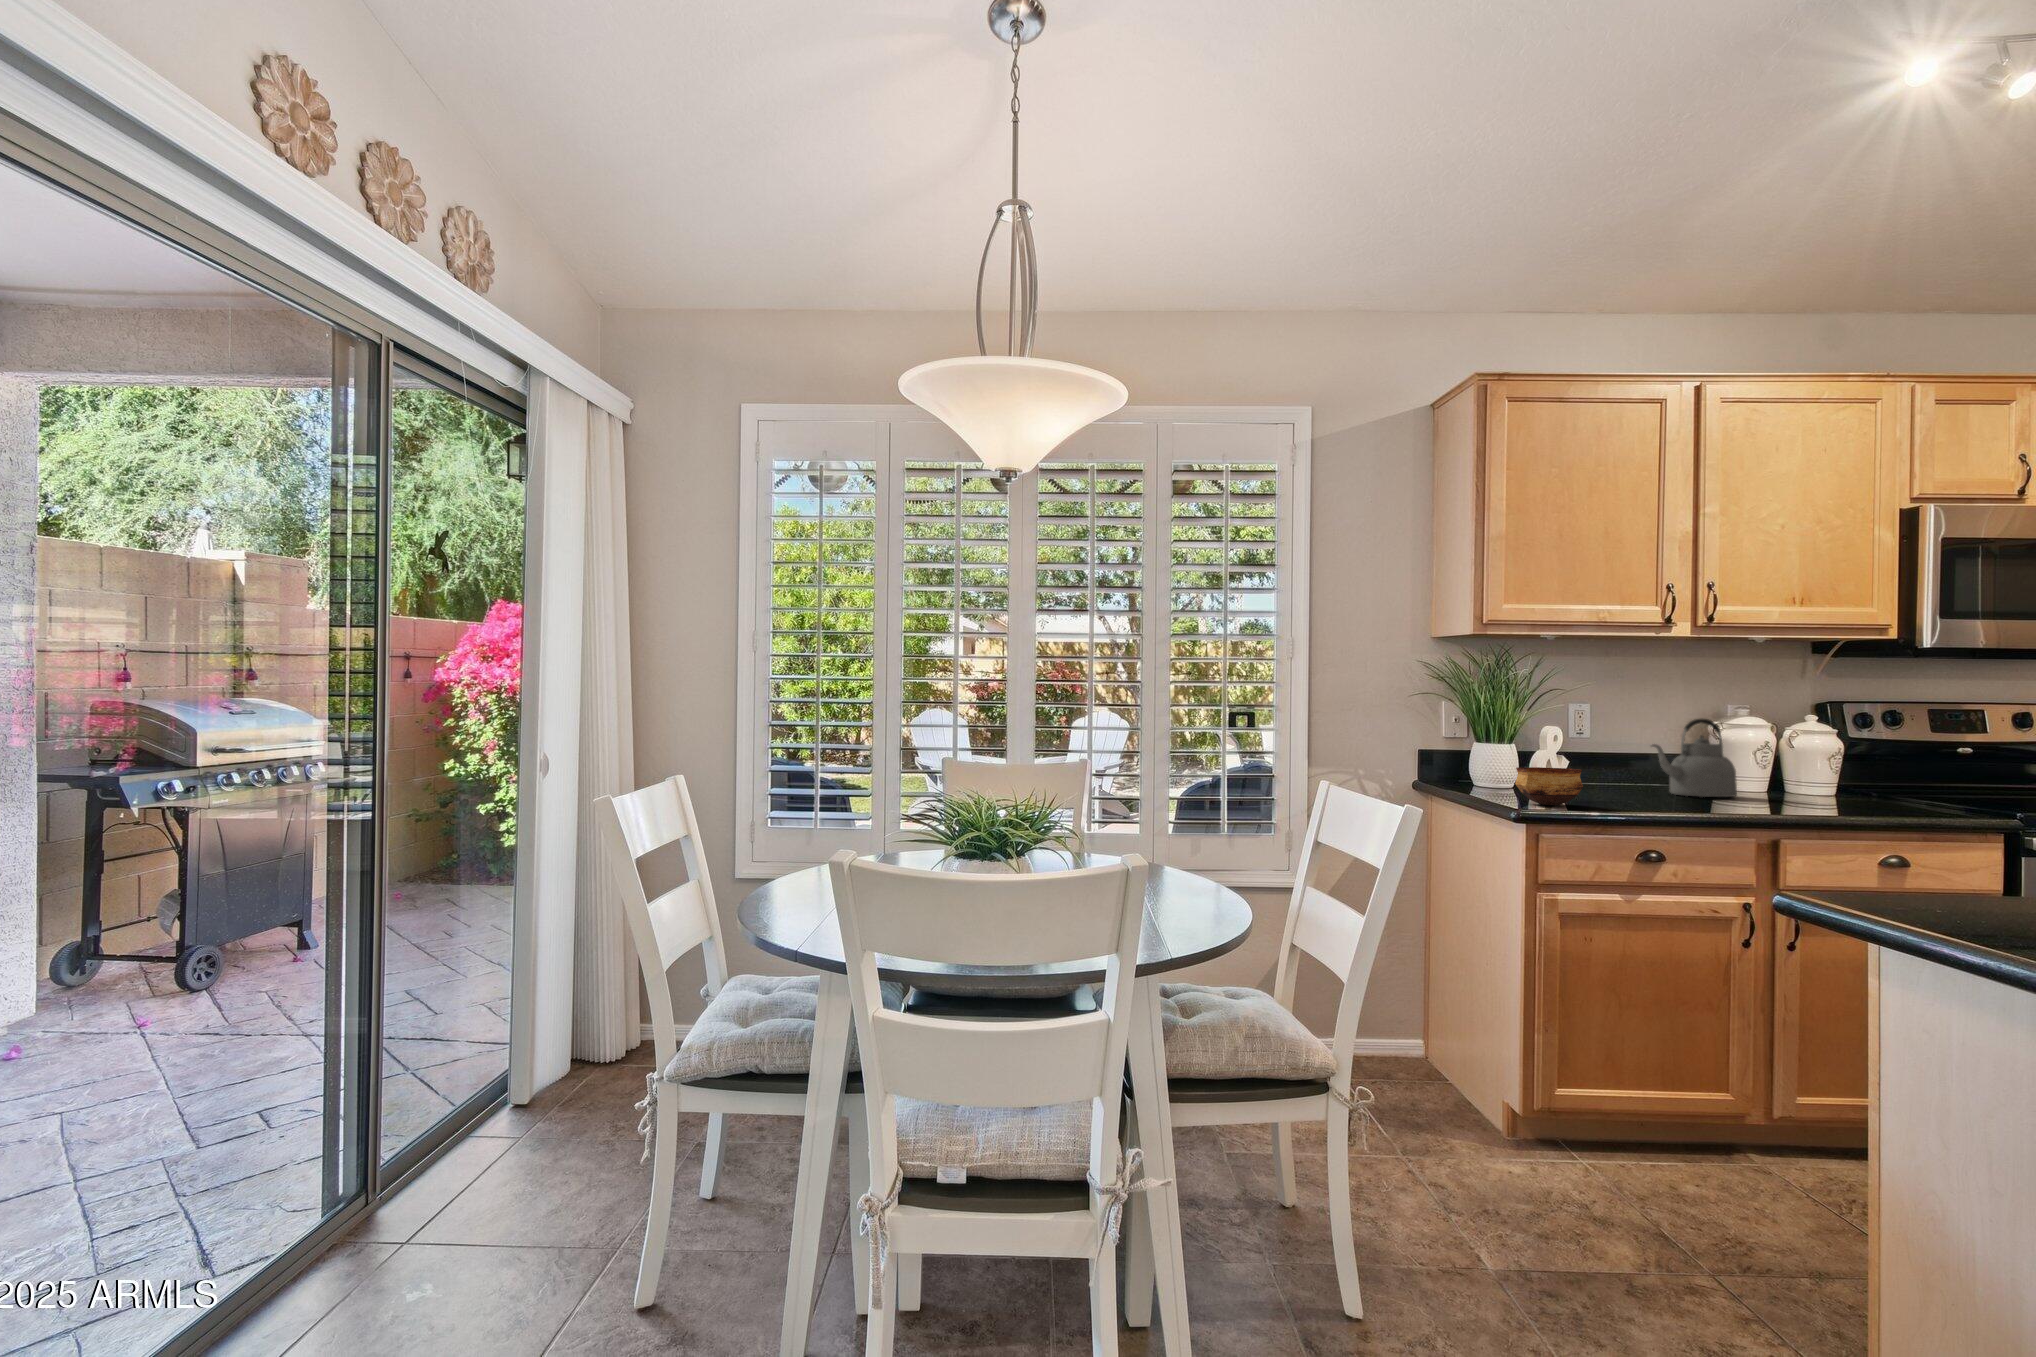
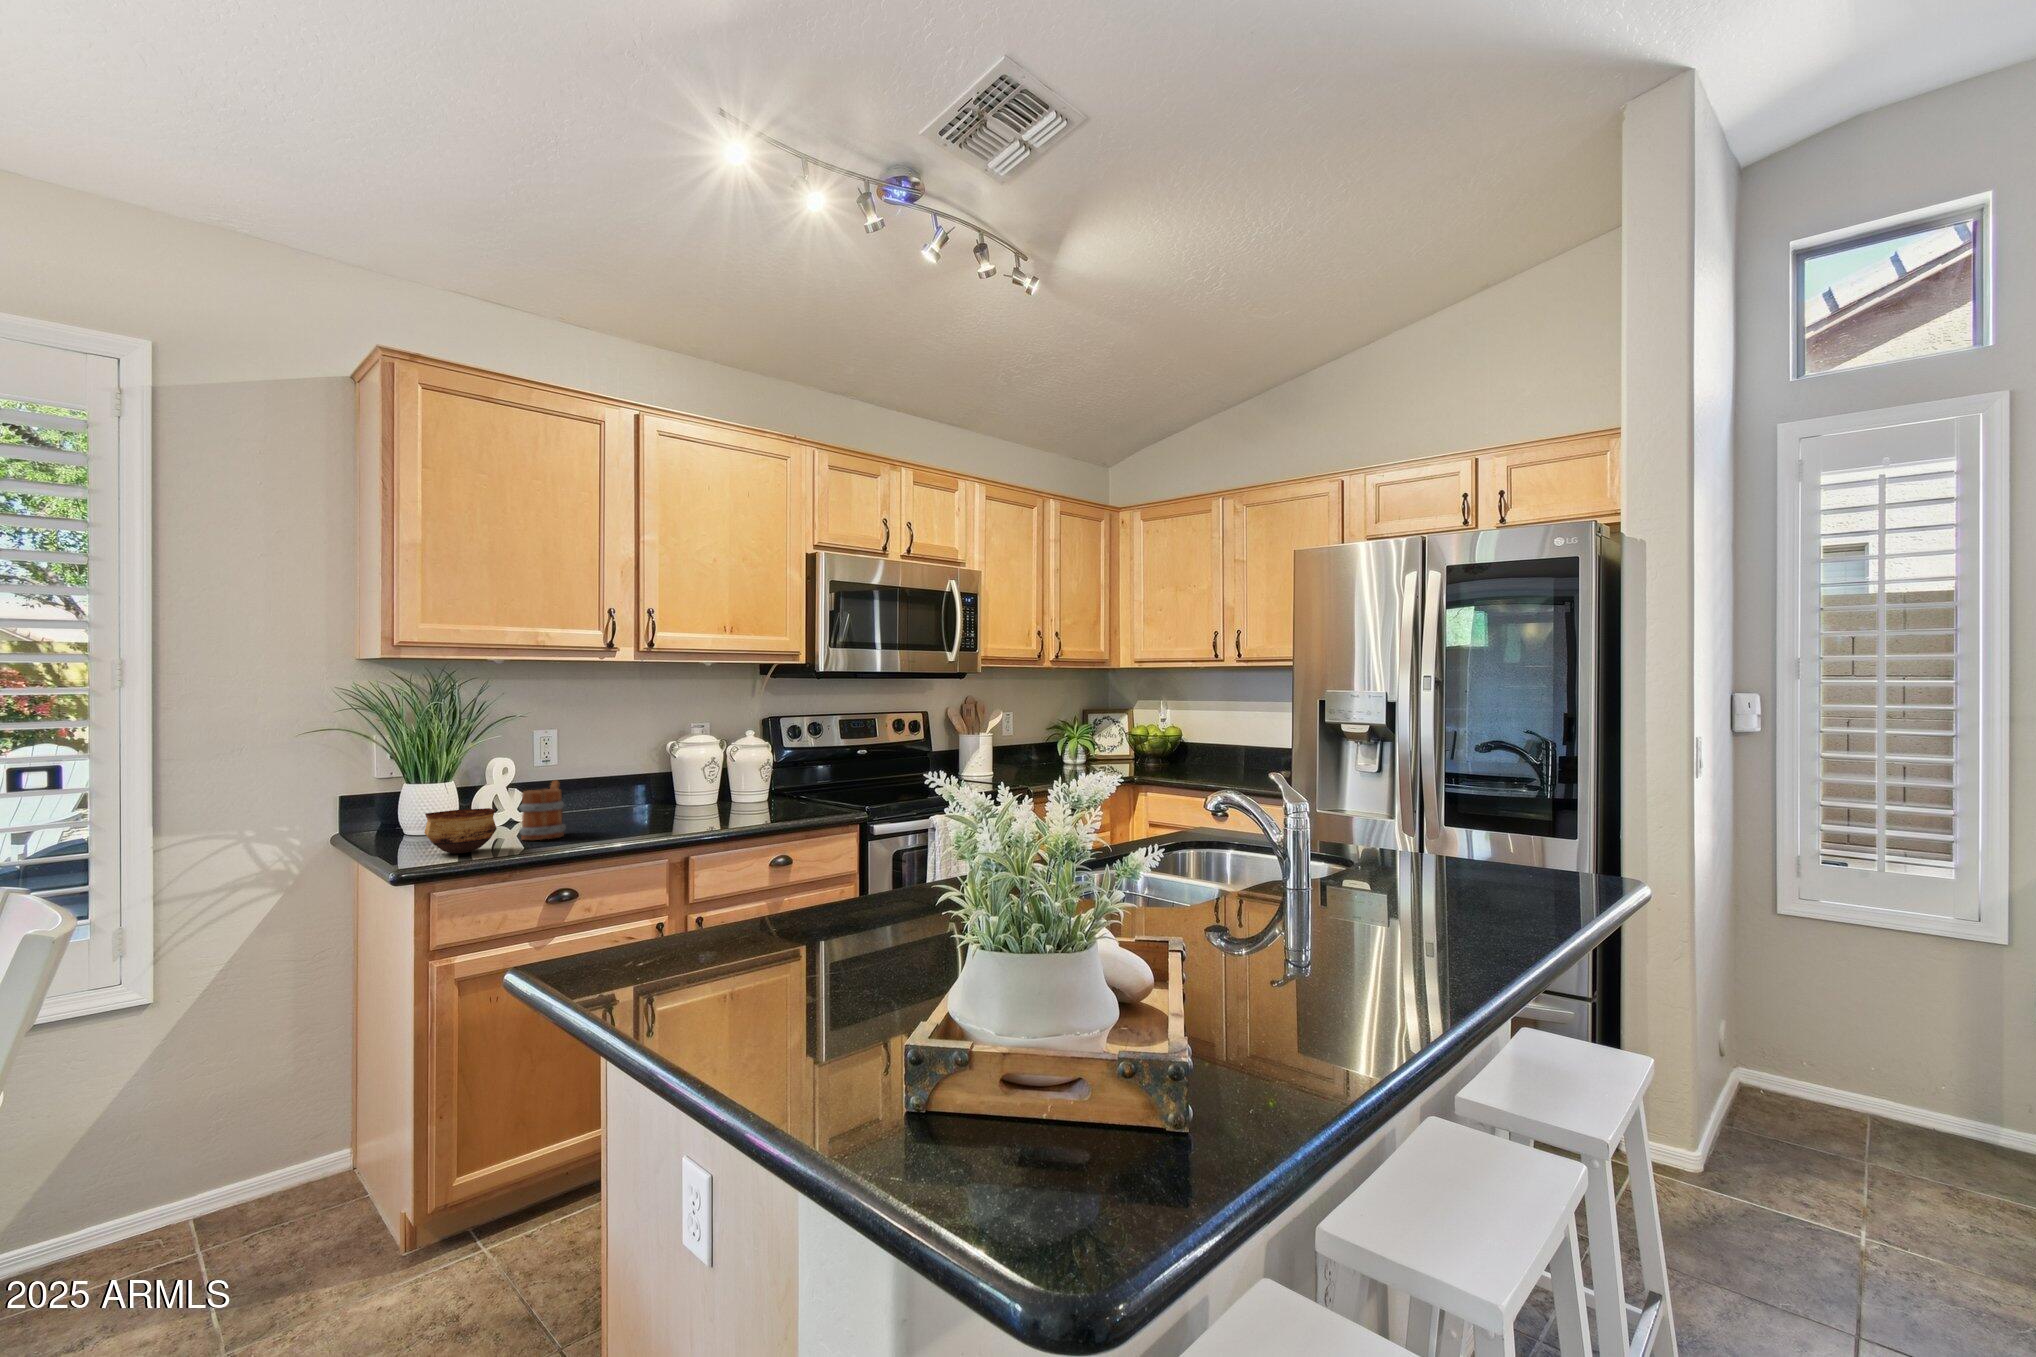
kettle: present [1652,719,1737,797] -> none [602,740,683,818]
mug: none [1588,749,1633,803] -> present [519,780,566,840]

